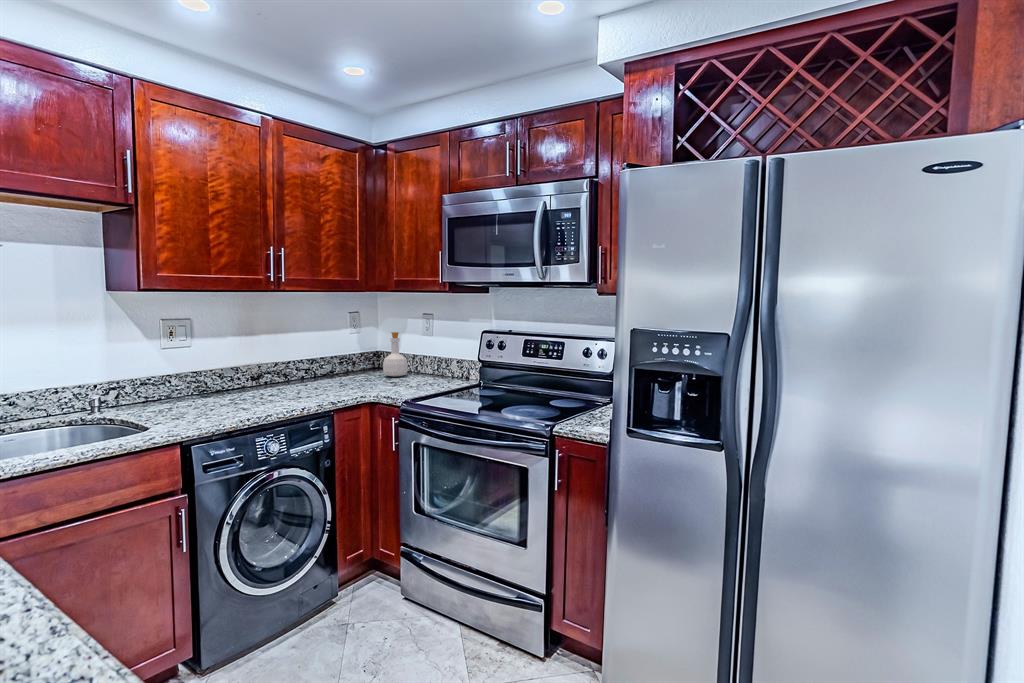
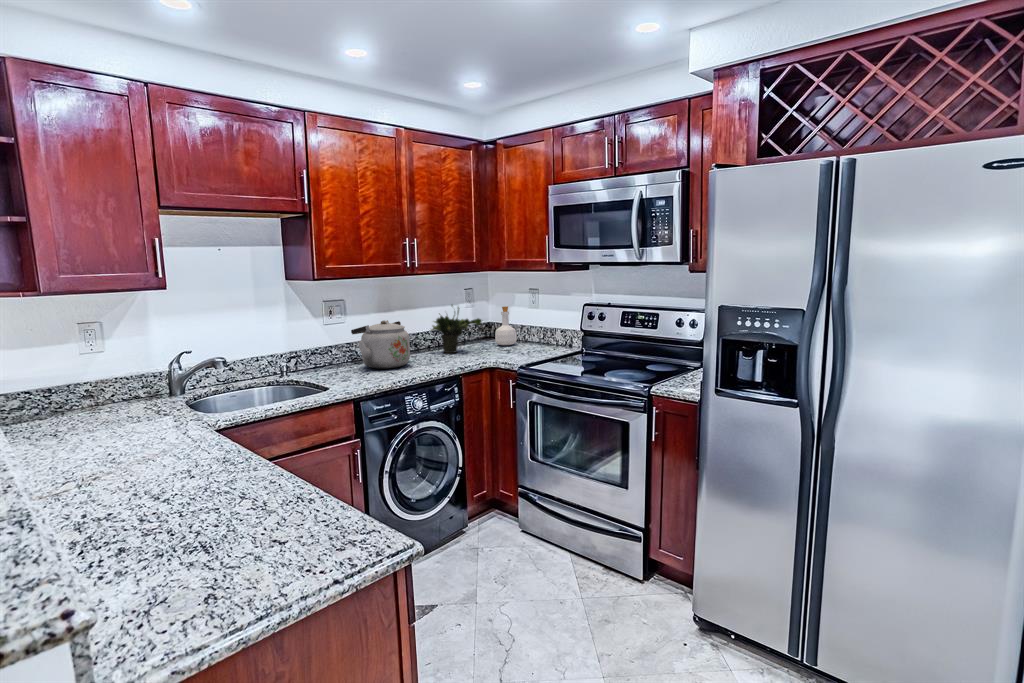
potted plant: none [302,327,366,385] -> present [431,305,482,353]
kettle: none [194,344,271,403] -> present [351,320,410,369]

